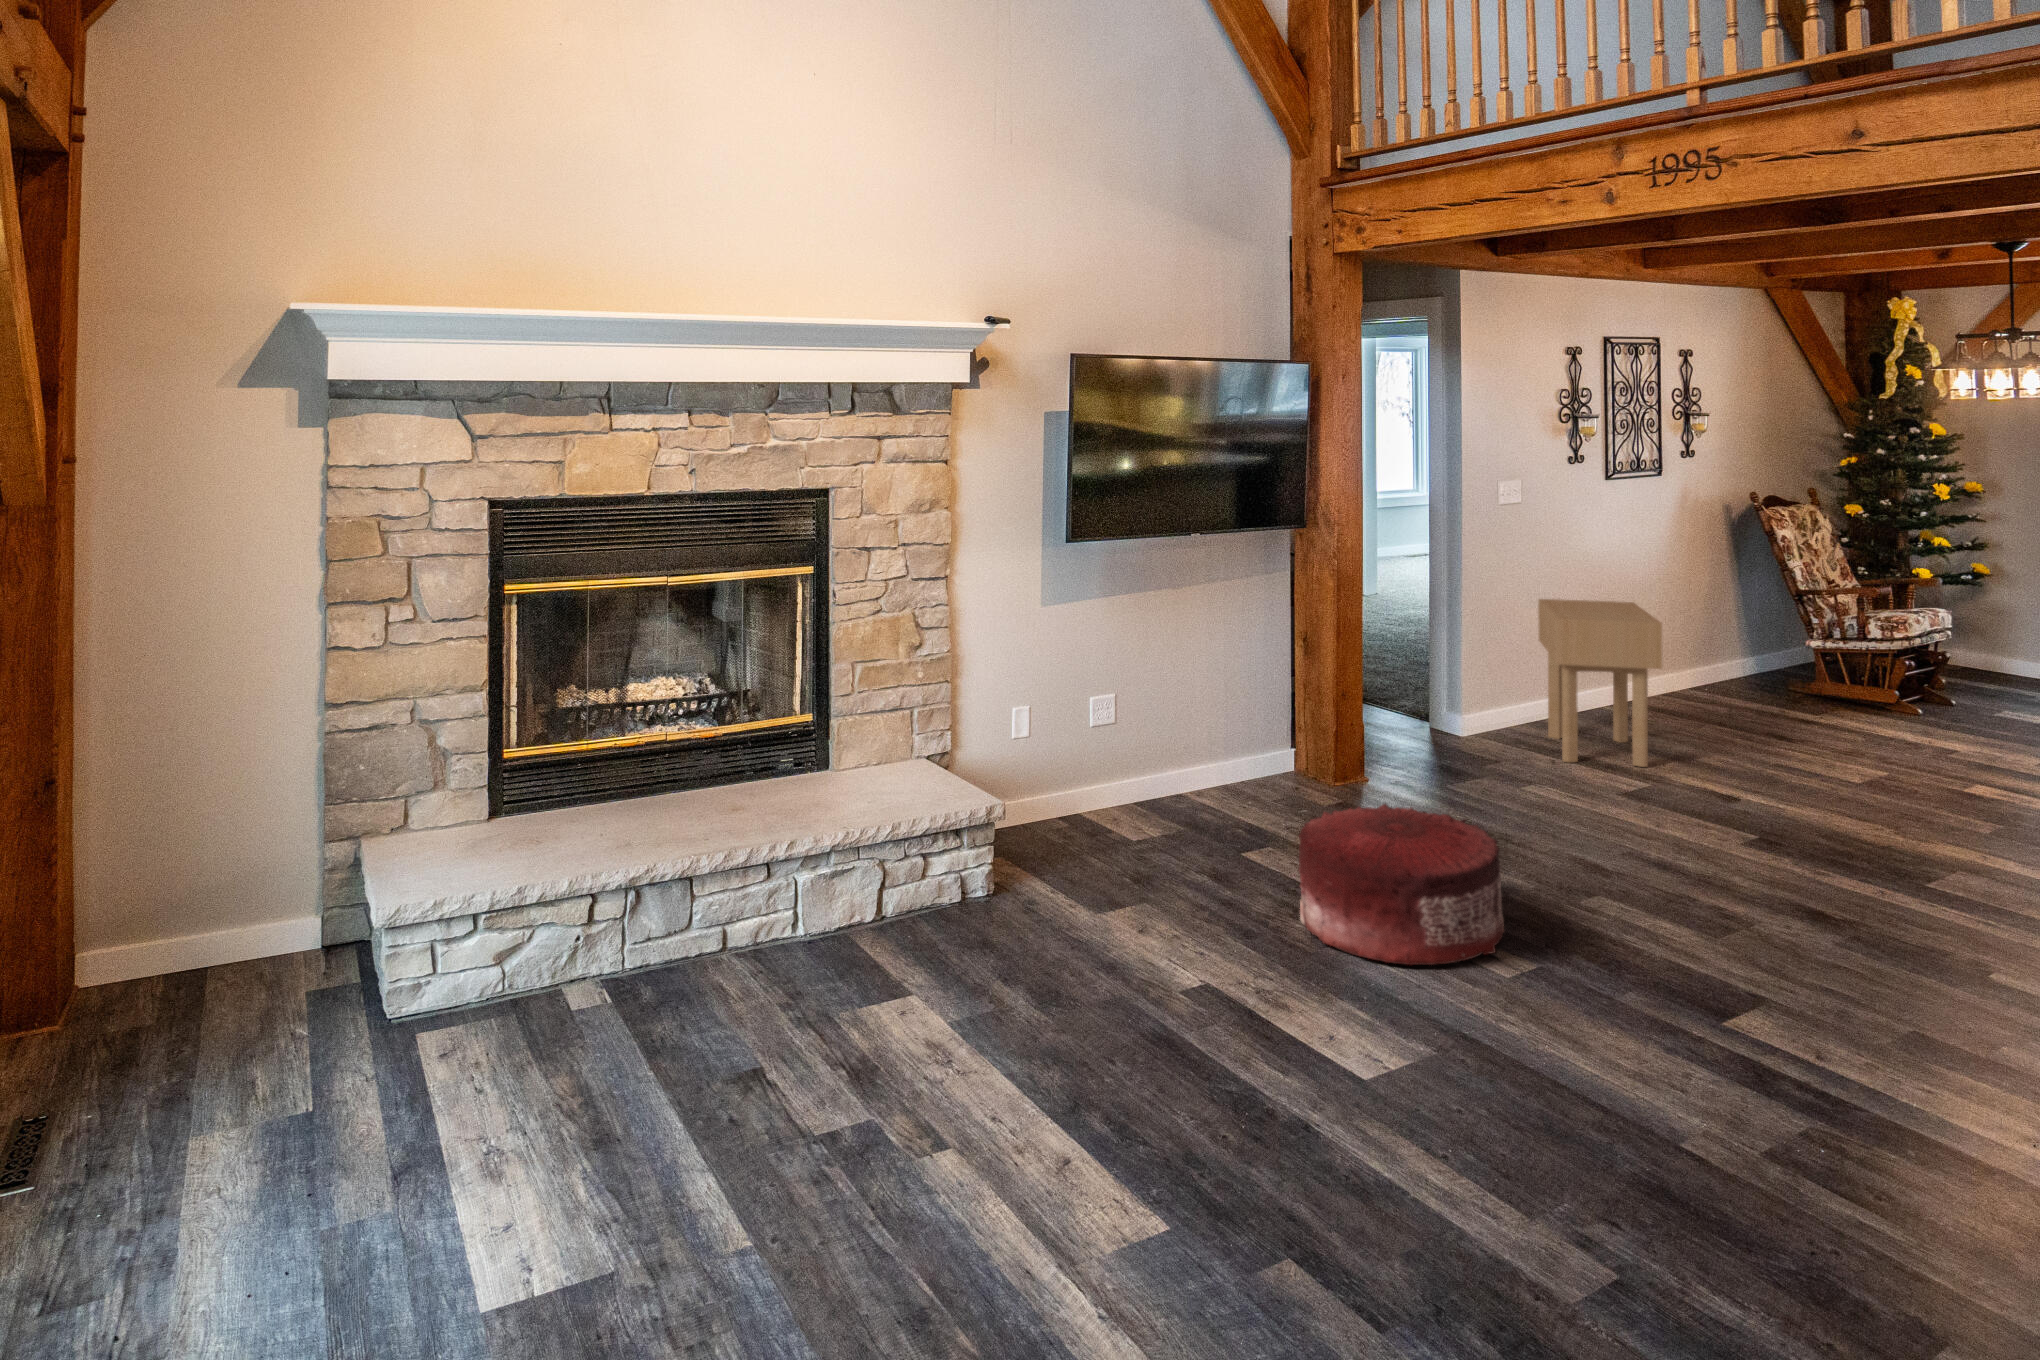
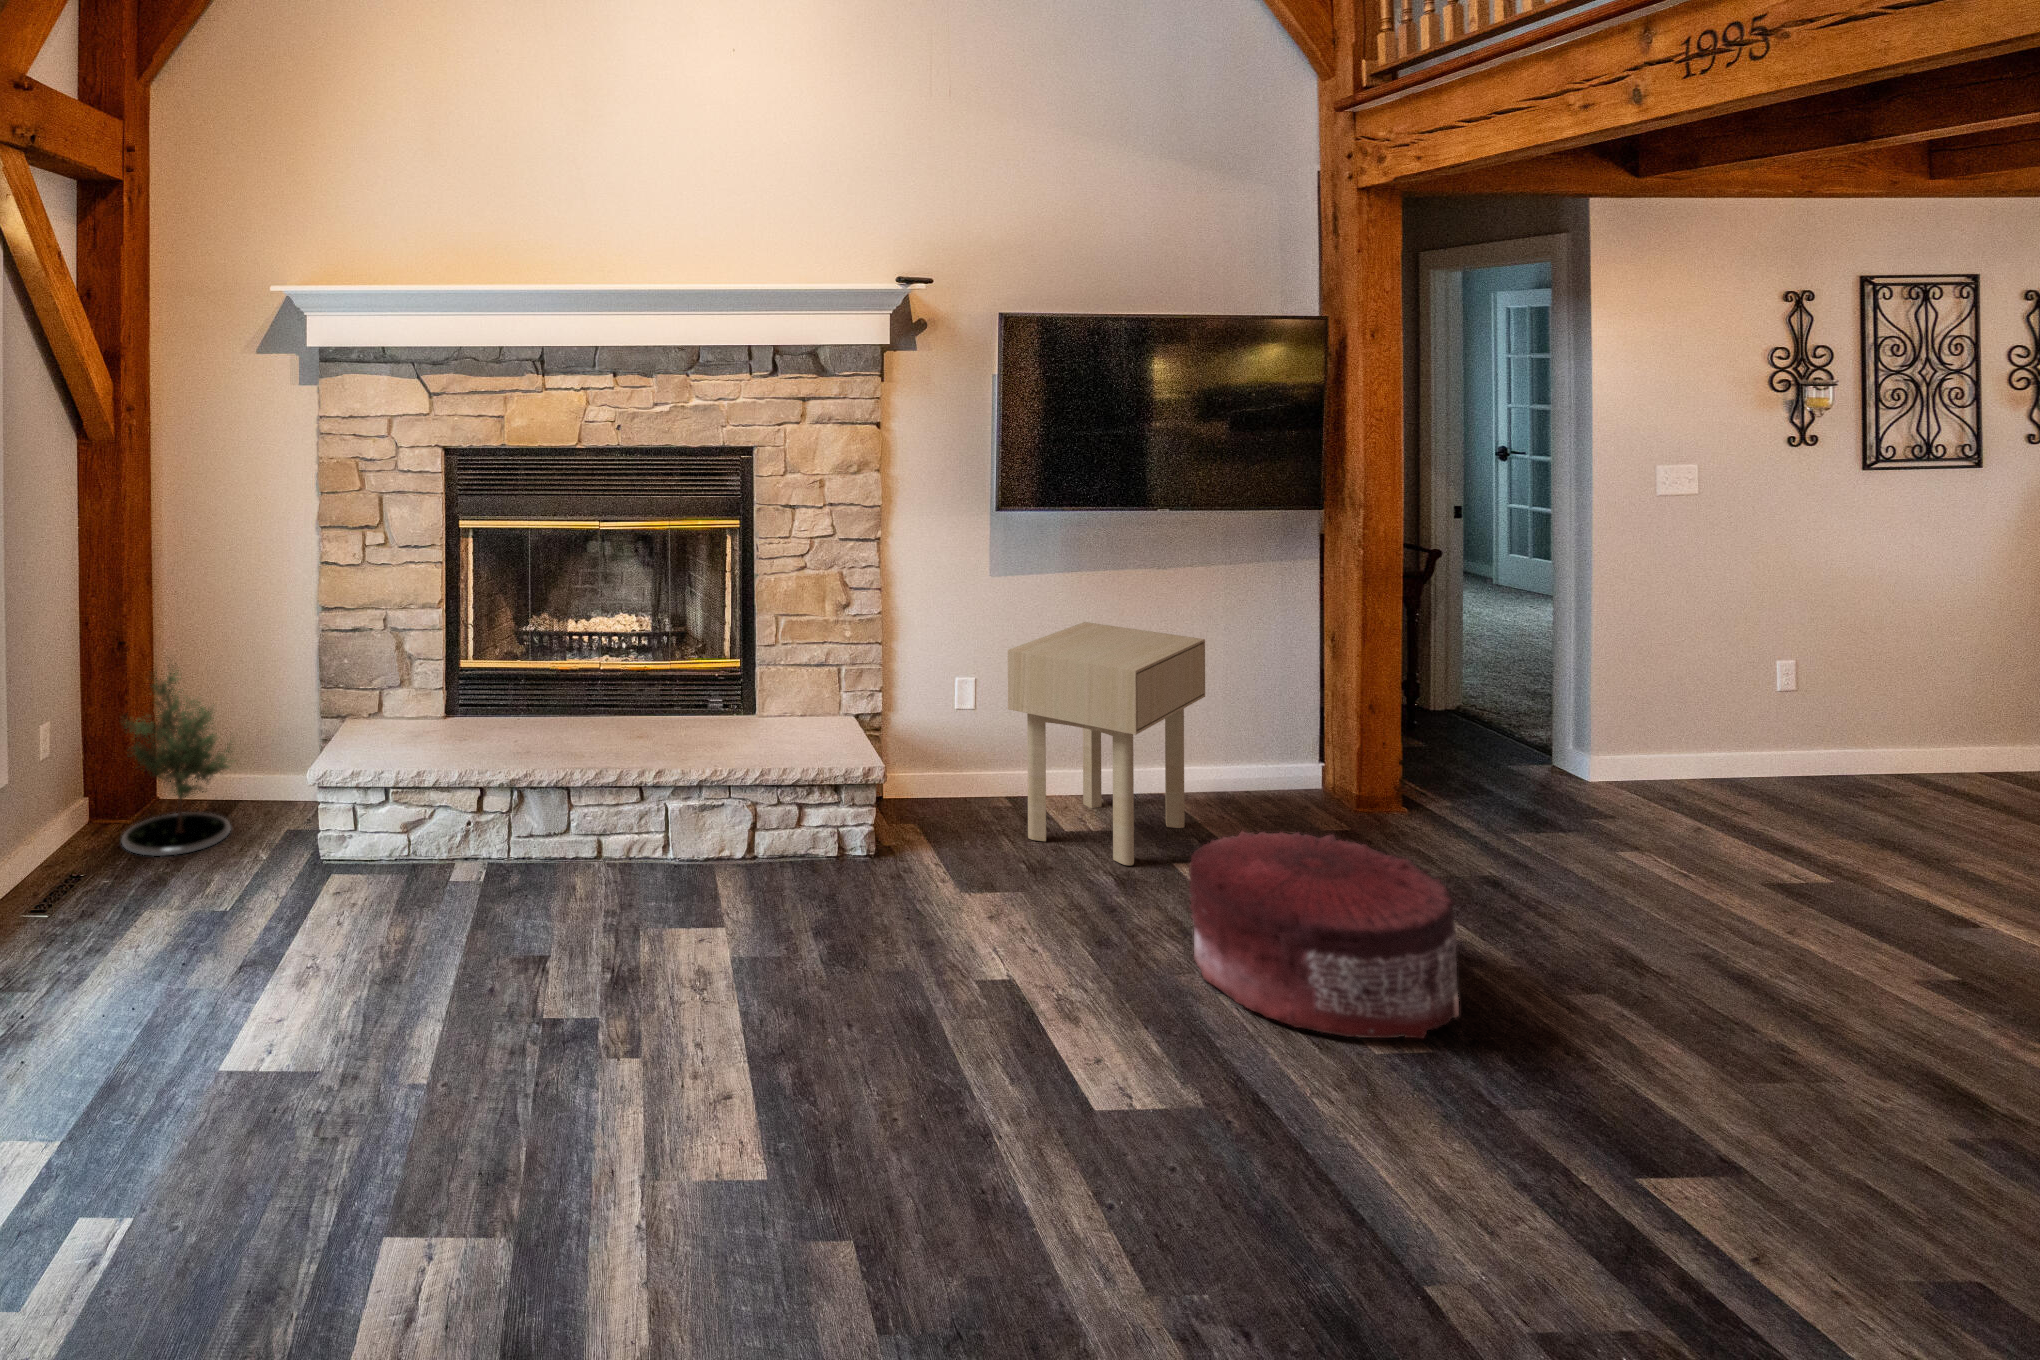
side table: present [1538,599,1662,767] -> present [1008,622,1205,865]
potted tree: none [54,785,245,1061] -> present [121,663,231,856]

